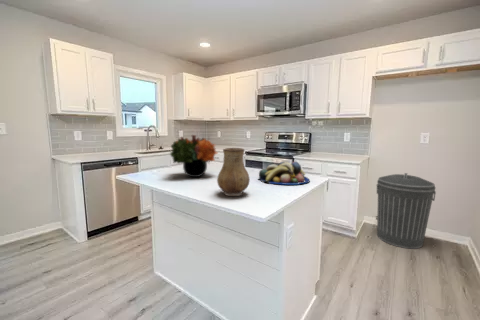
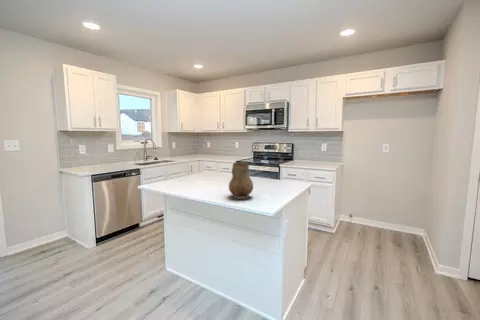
flower arrangement: present [171,135,217,177] -> none [183,150,222,185]
fruit bowl: present [259,162,310,185] -> none [256,171,297,189]
trash can: present [377,173,436,249] -> none [350,177,396,240]

